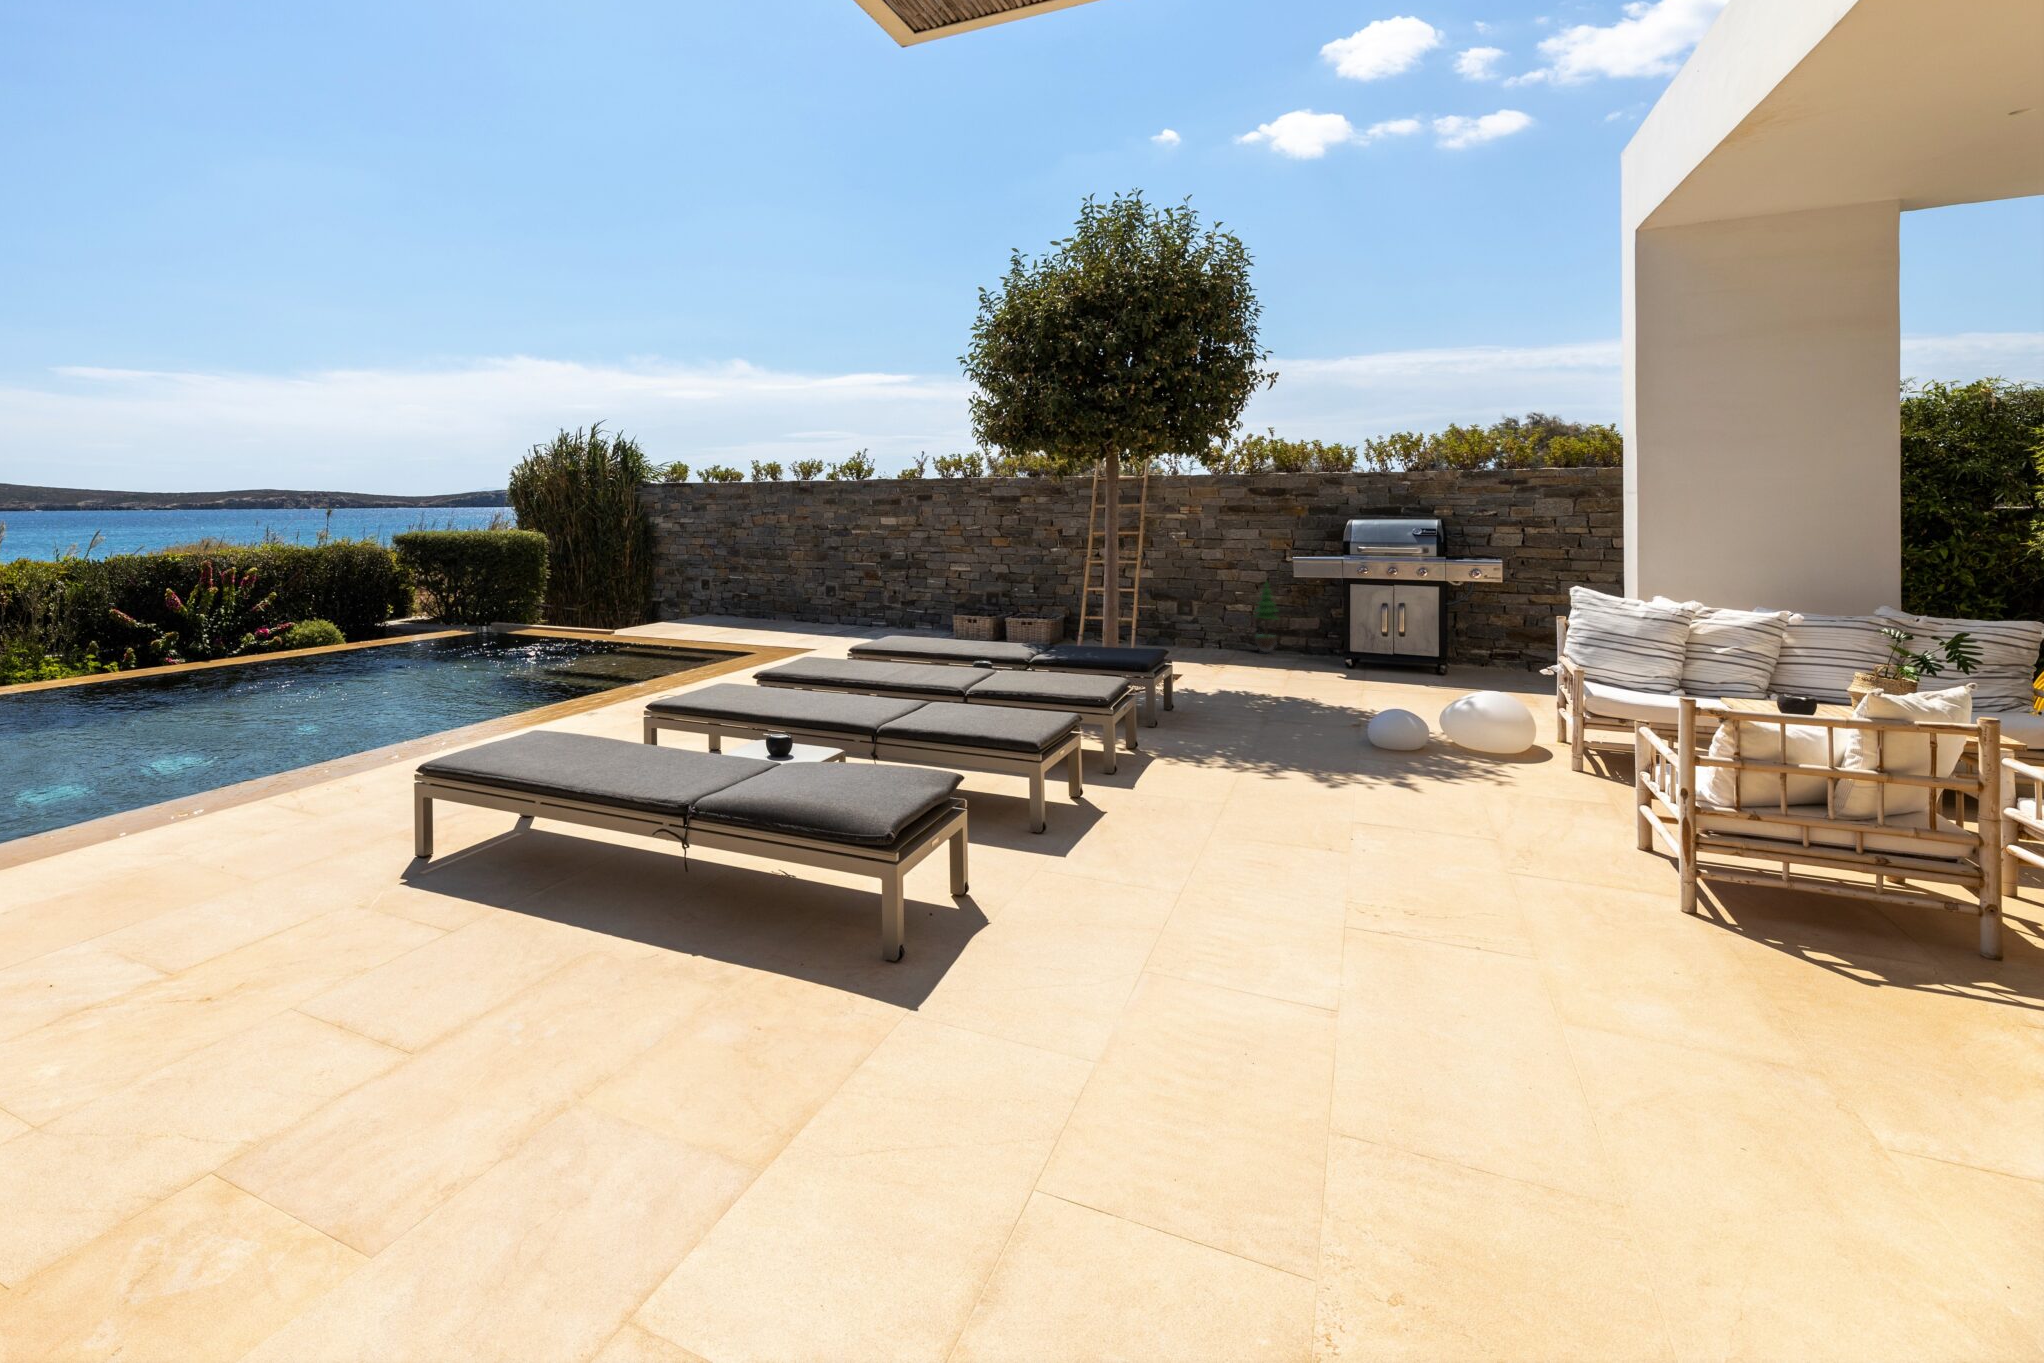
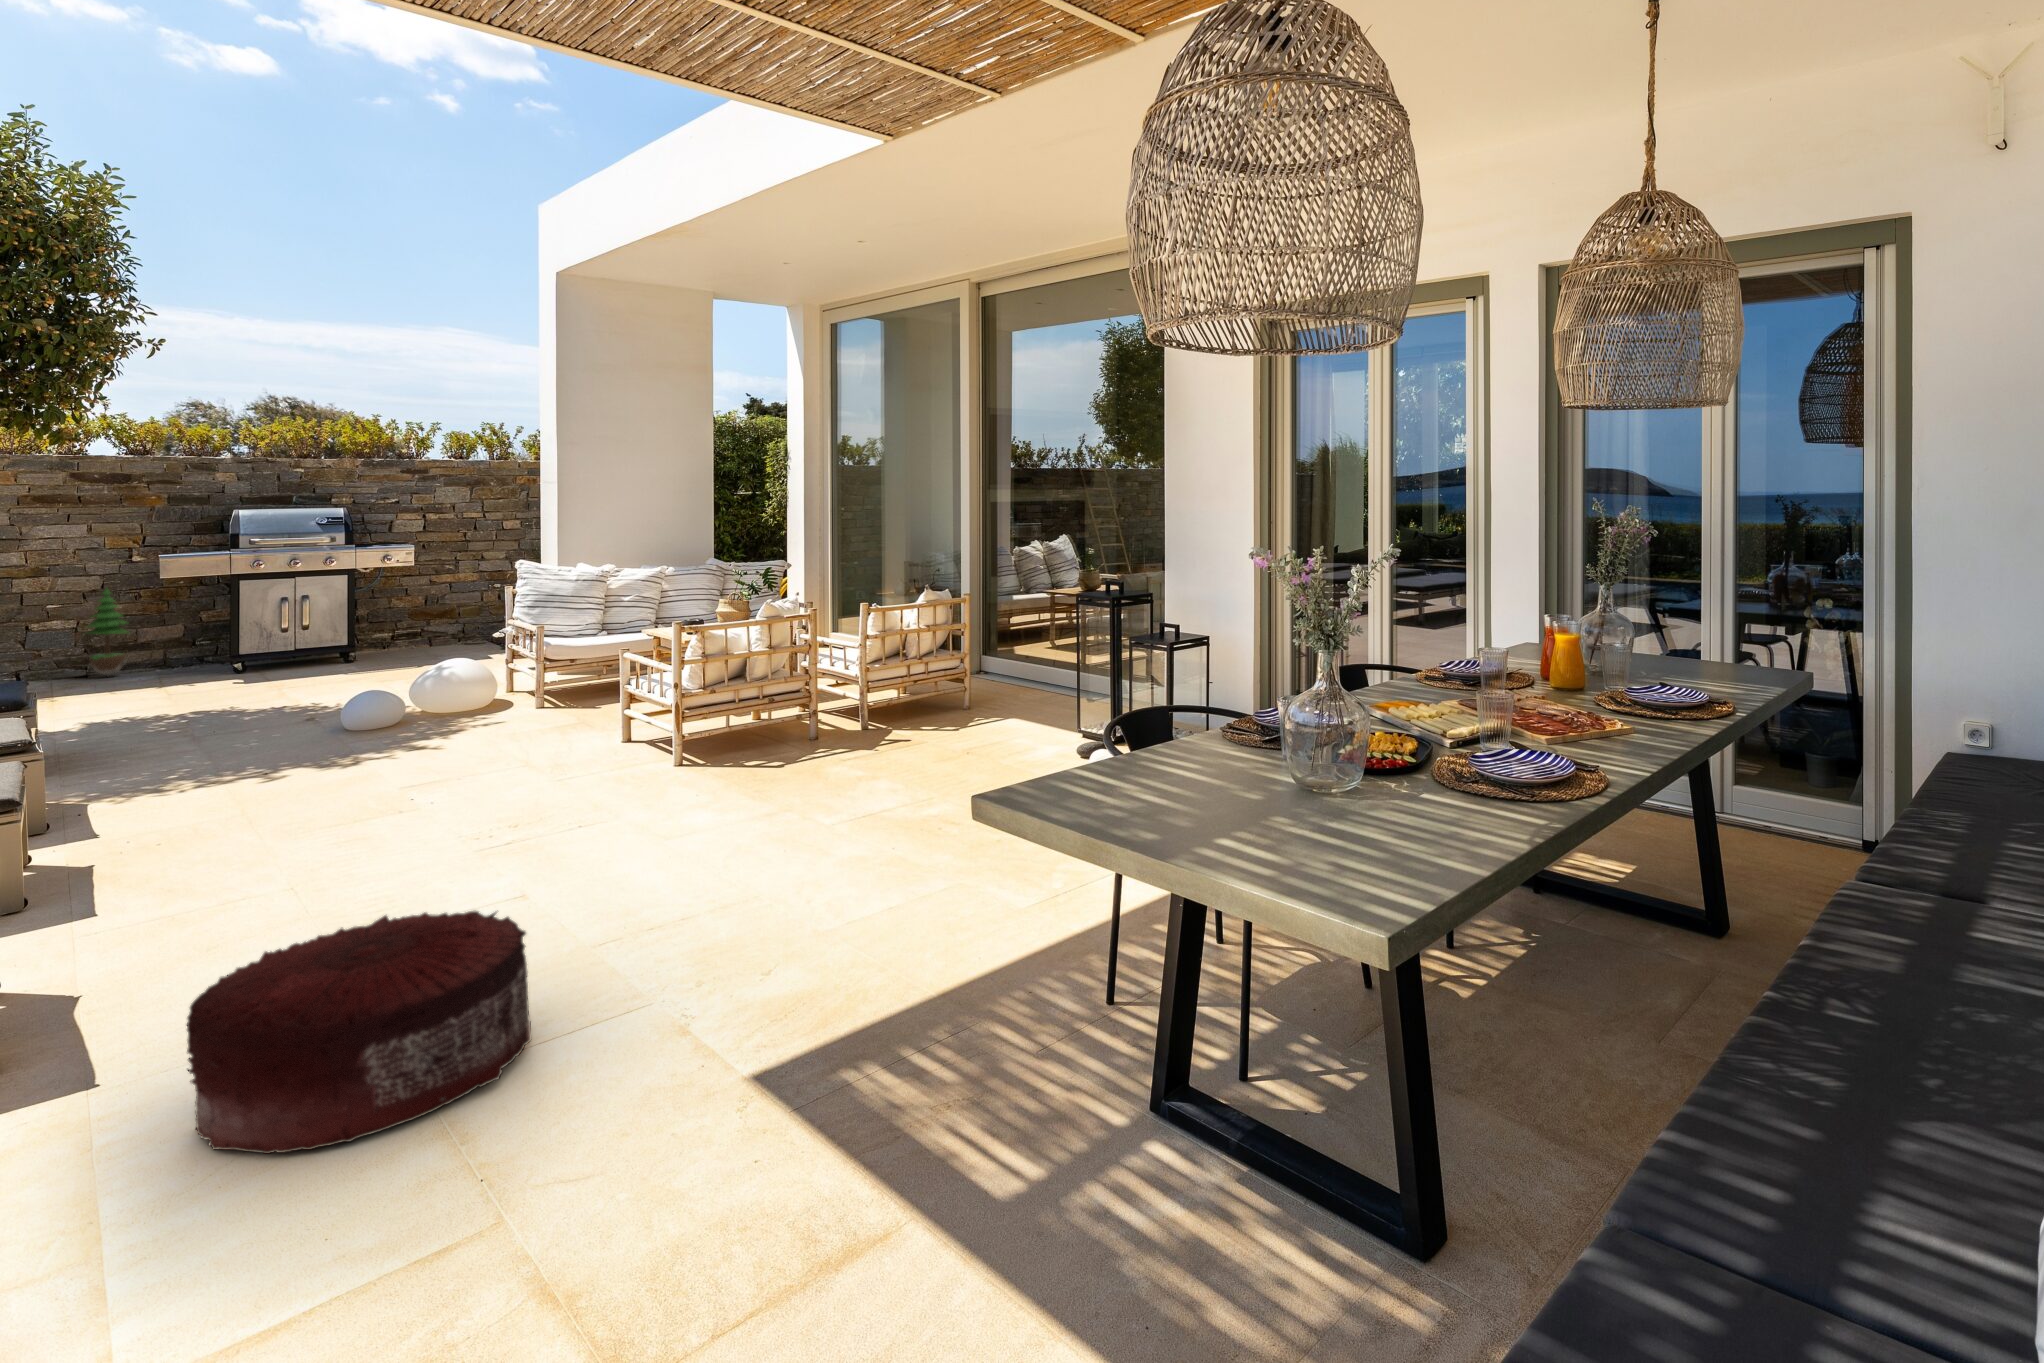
pouf: none [882,967,1191,1256] -> present [187,911,532,1154]

